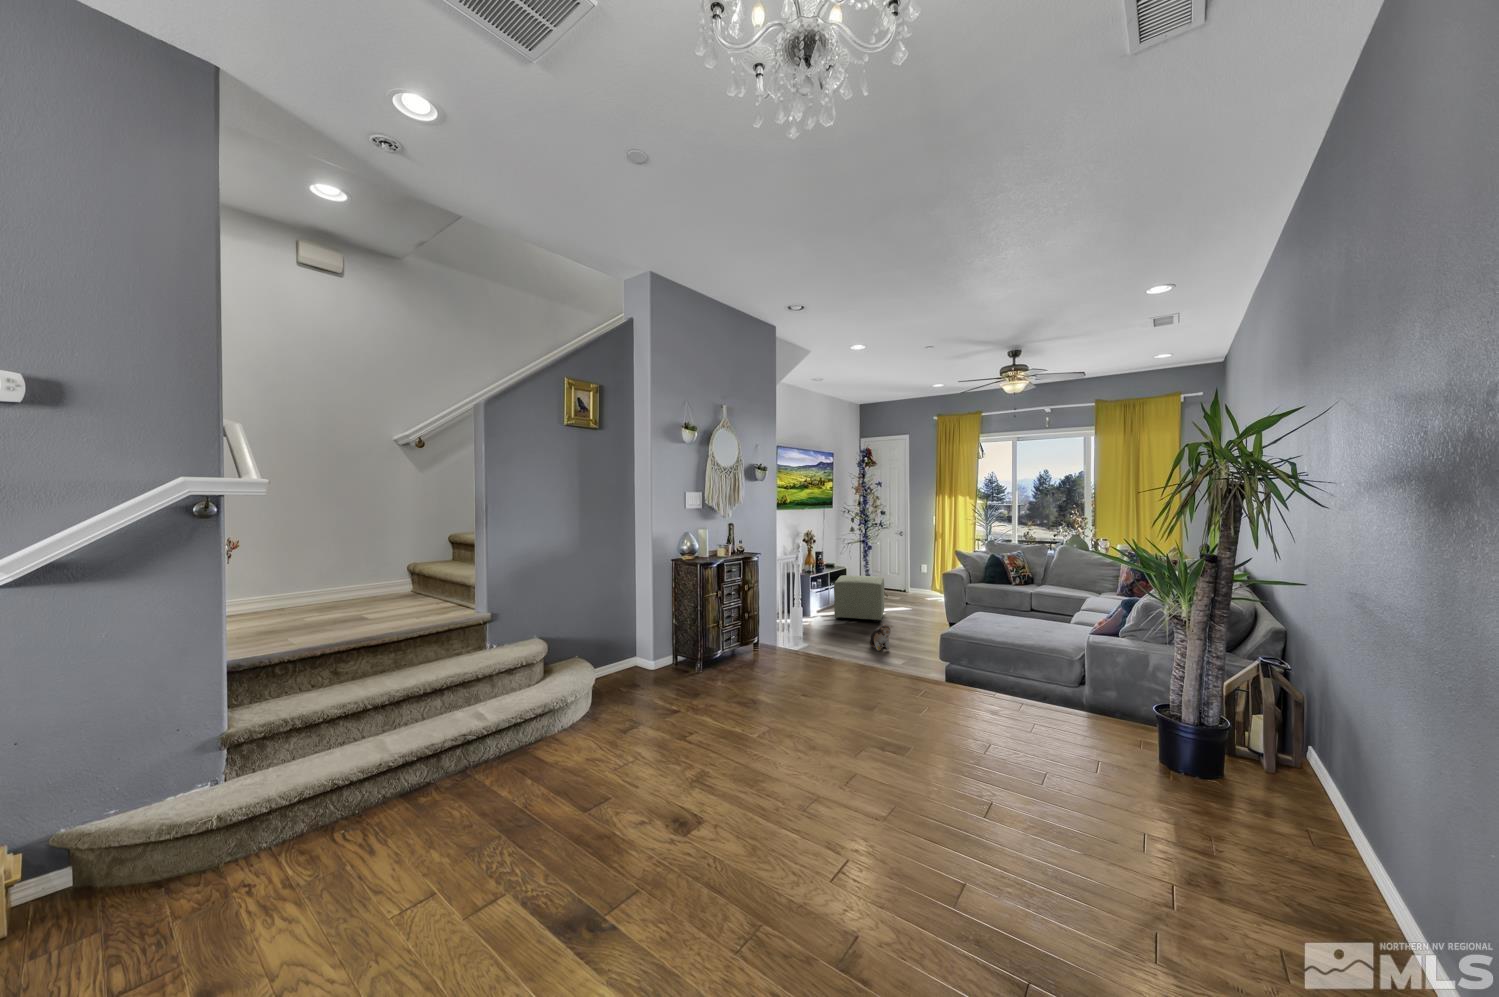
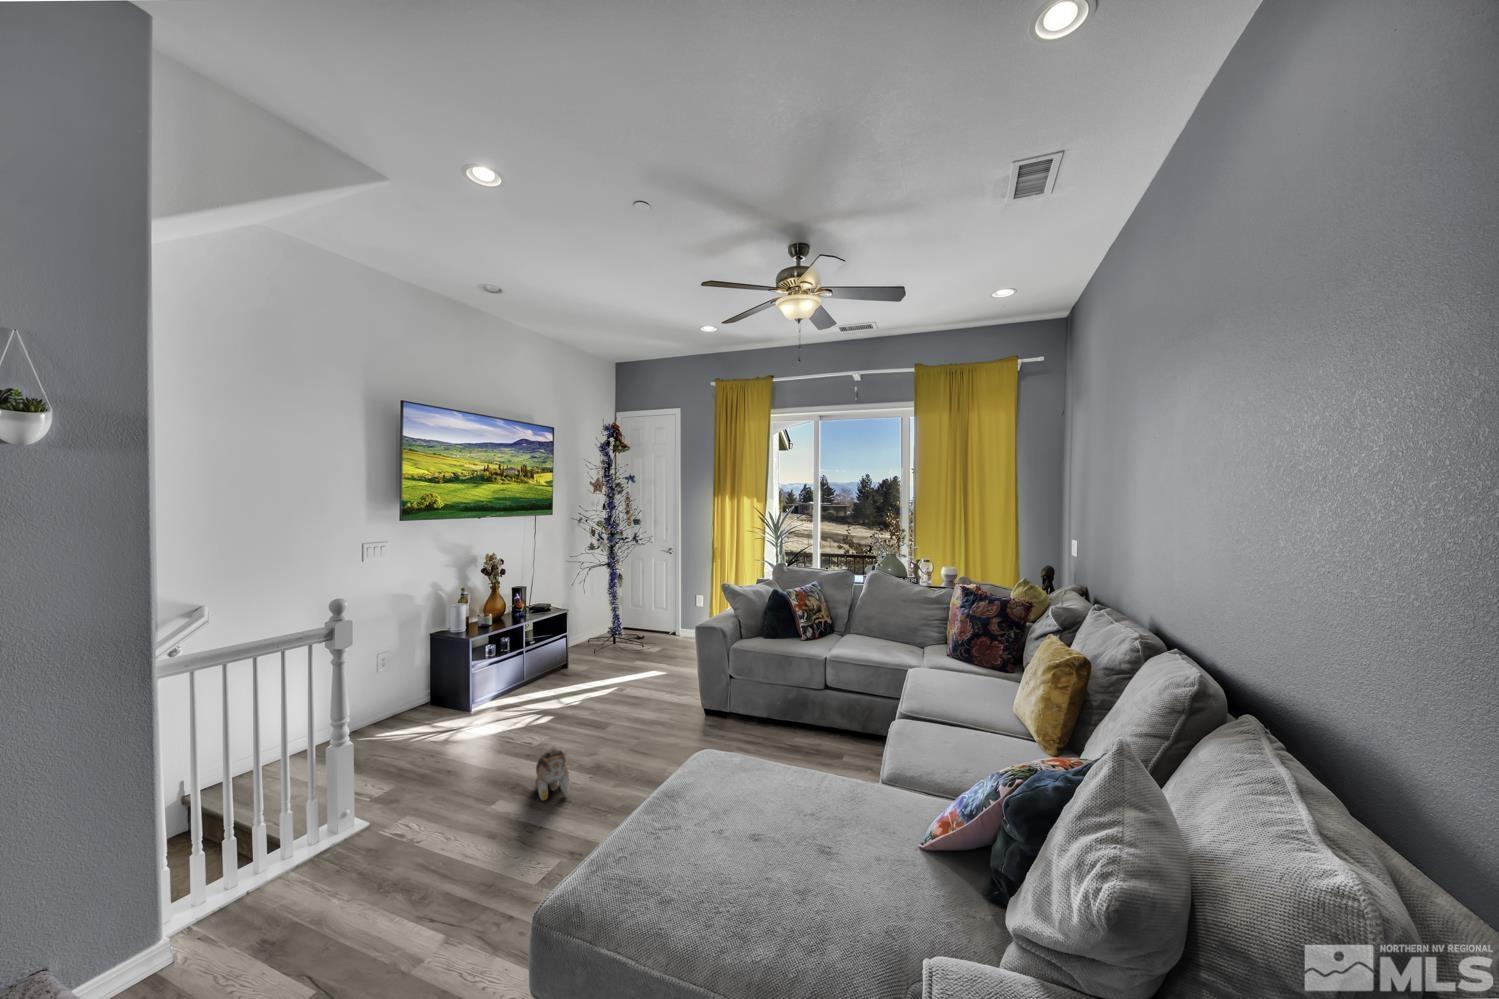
ottoman: present [834,575,884,622] -> none [514,629,614,712]

